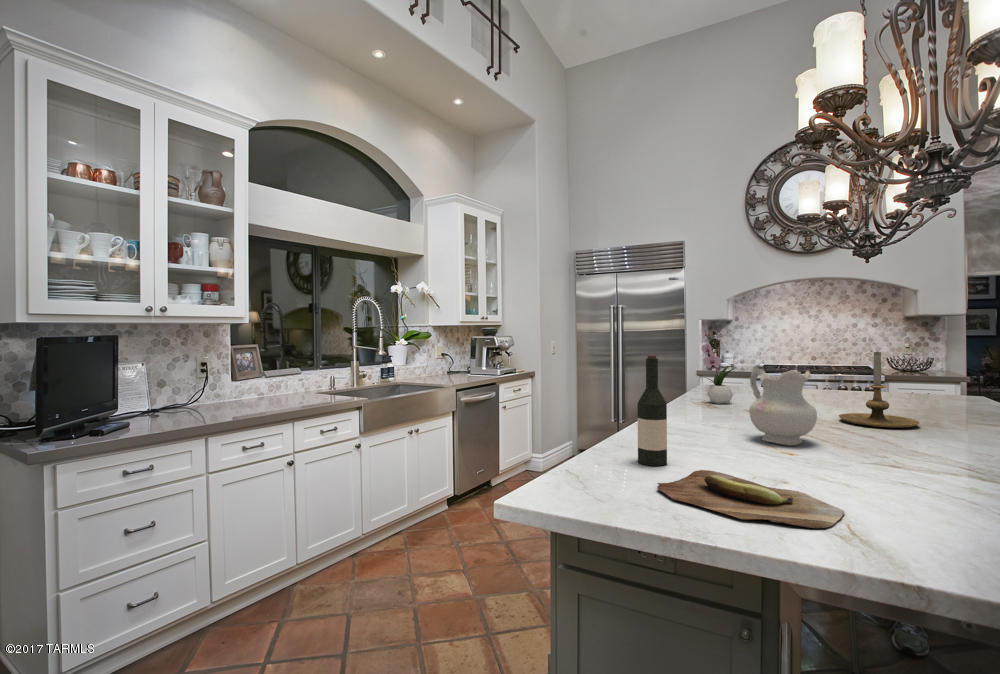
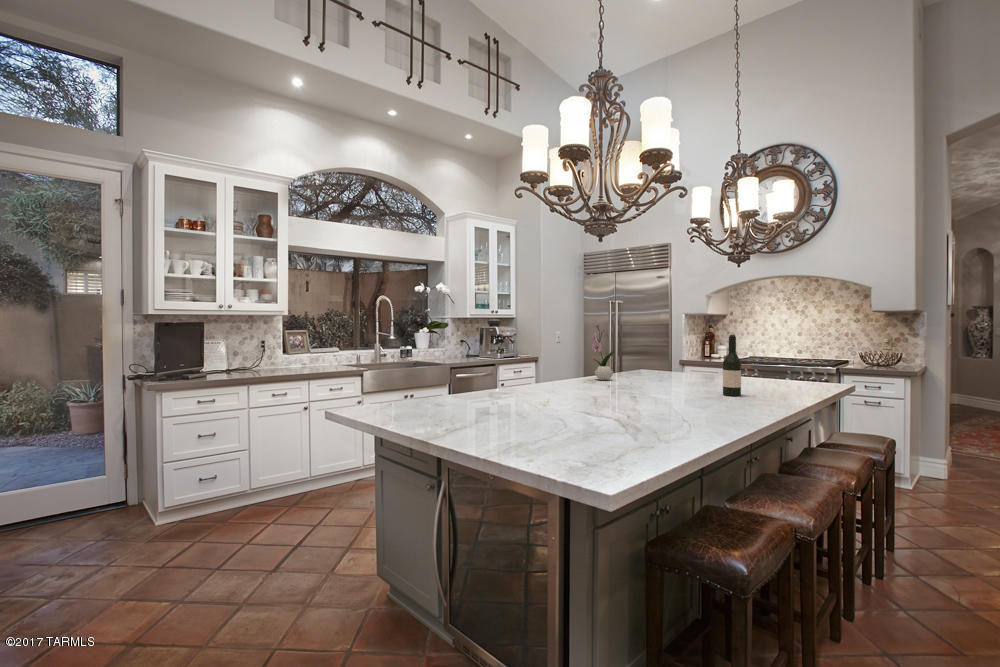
candle holder: present [839,351,920,428] -> none [645,339,696,396]
wine bottle: present [638,355,667,466] -> present [723,335,741,396]
ceramic pitcher: present [749,365,817,446] -> none [539,345,579,399]
cutting board: present [657,470,844,528] -> none [401,401,476,421]

